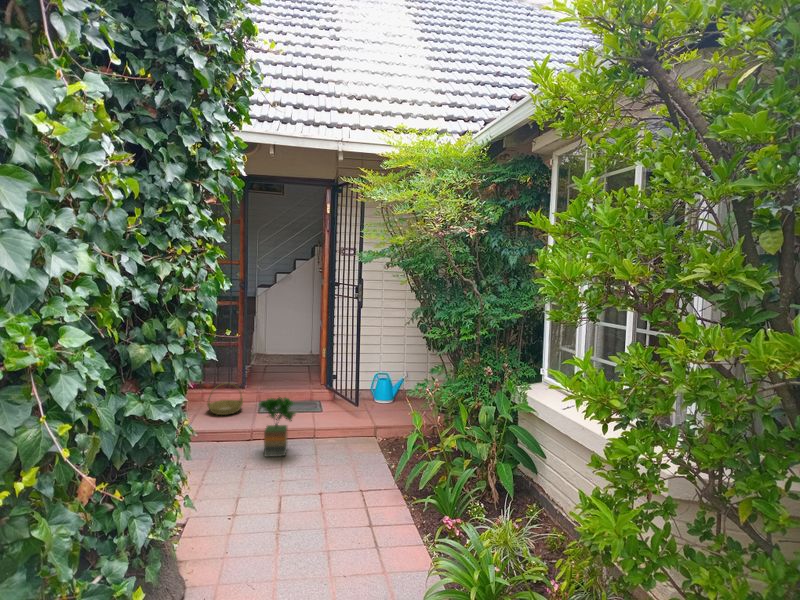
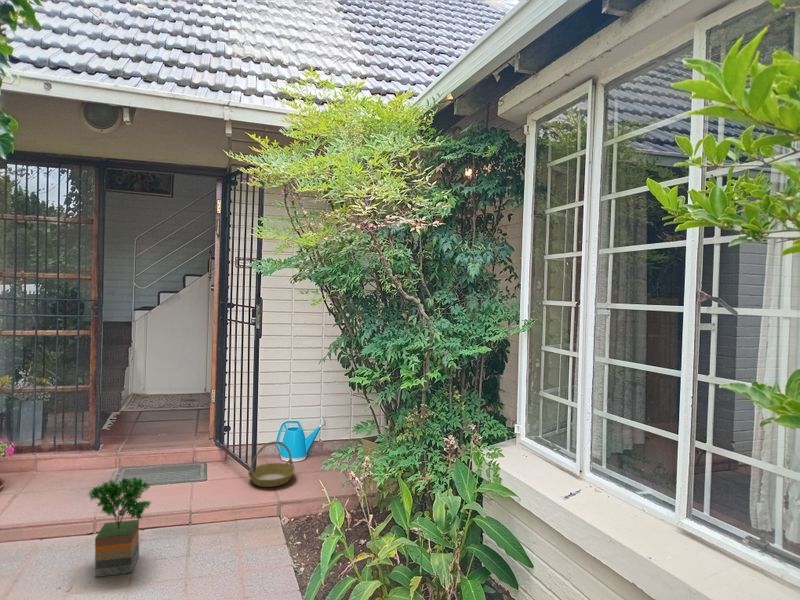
basket: present [207,384,243,415] -> present [248,441,295,487]

